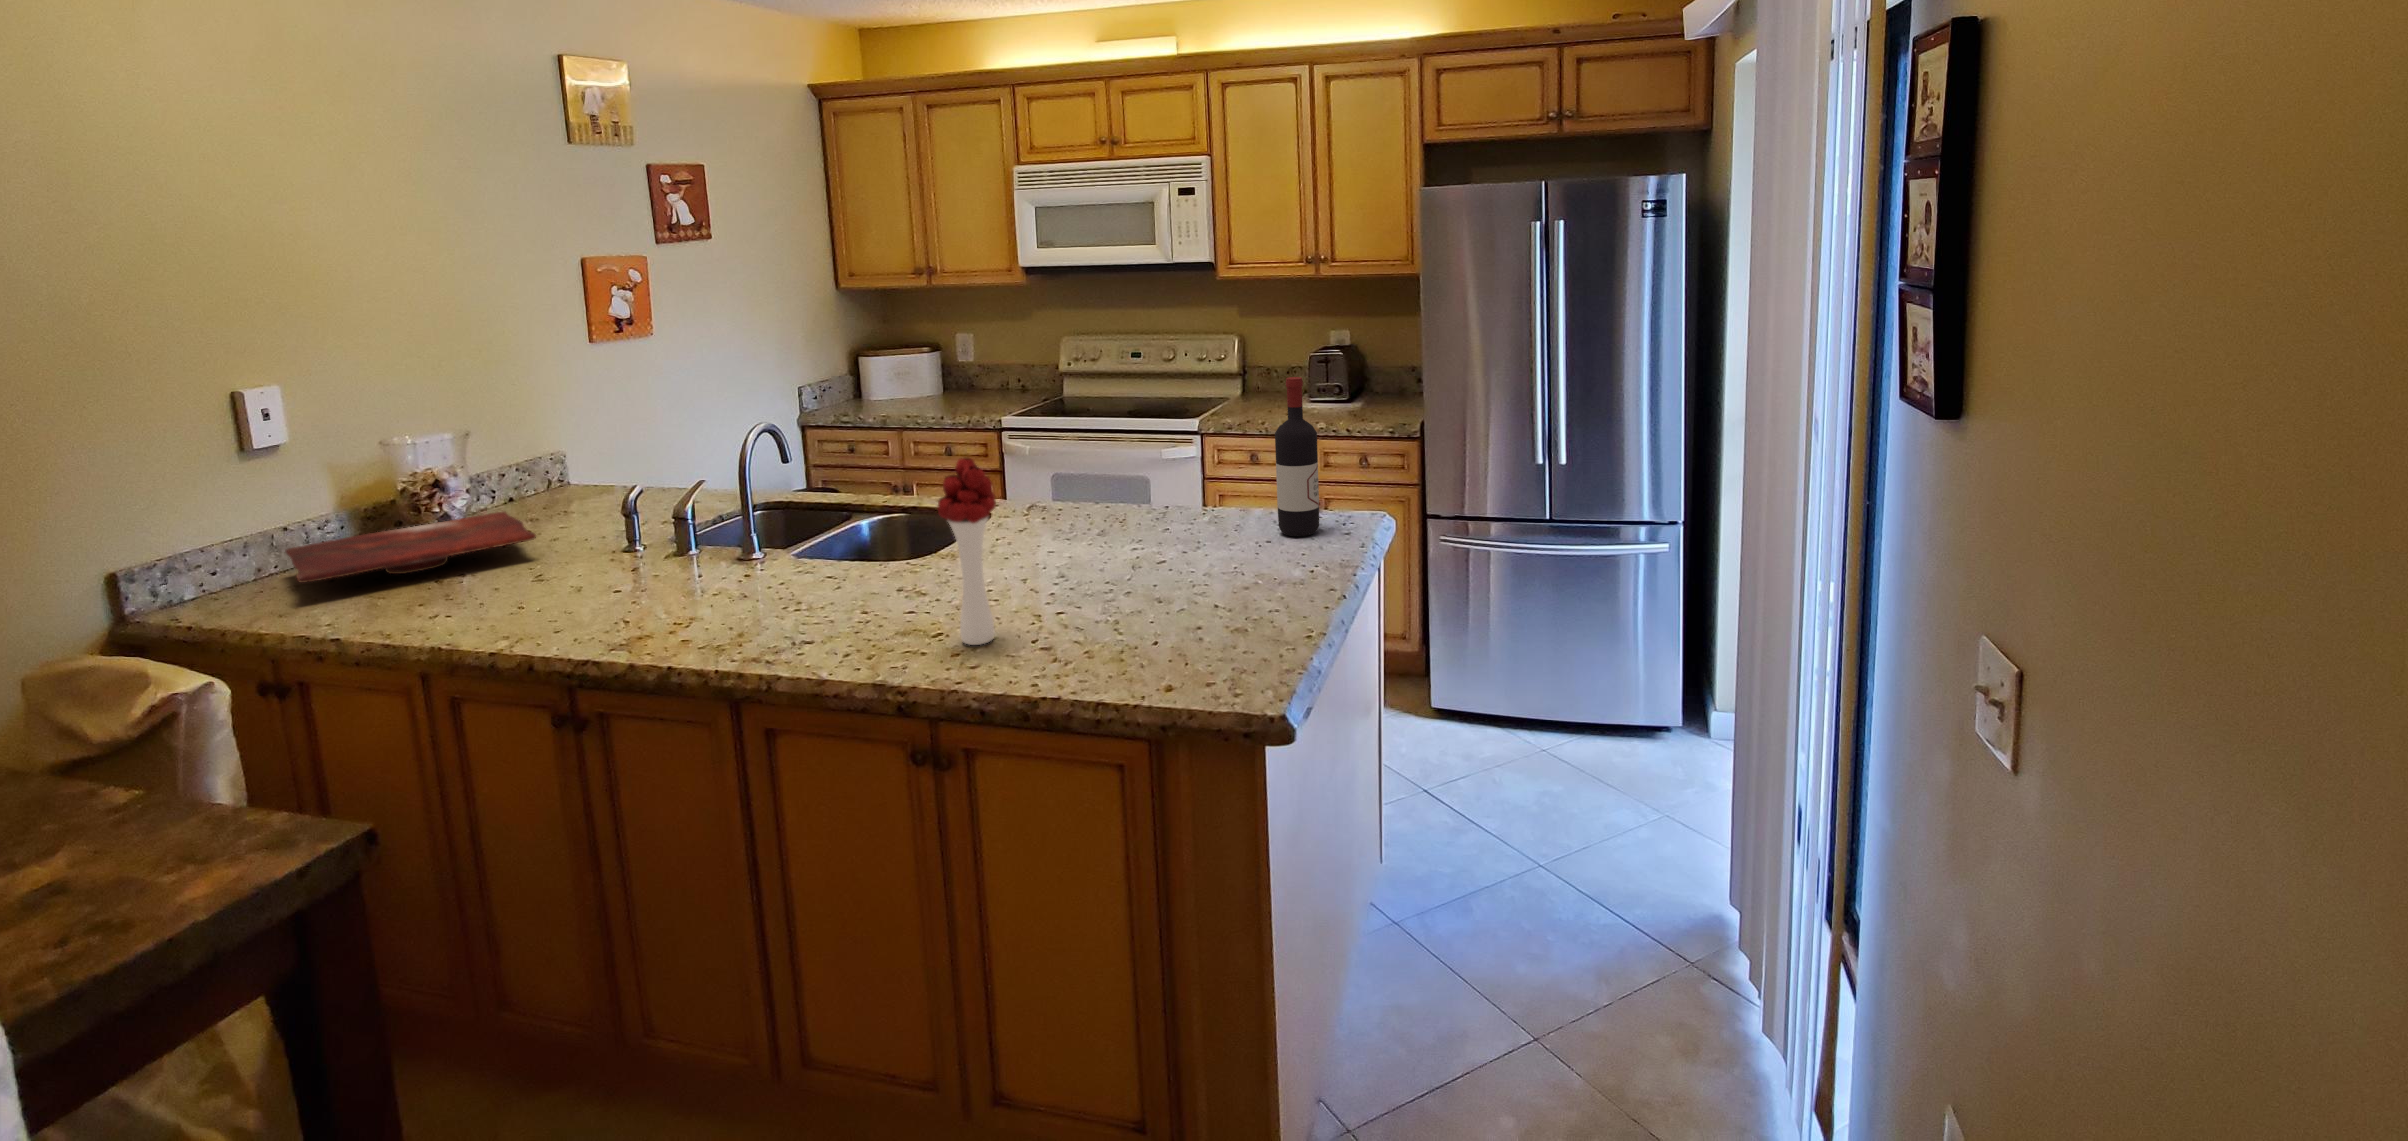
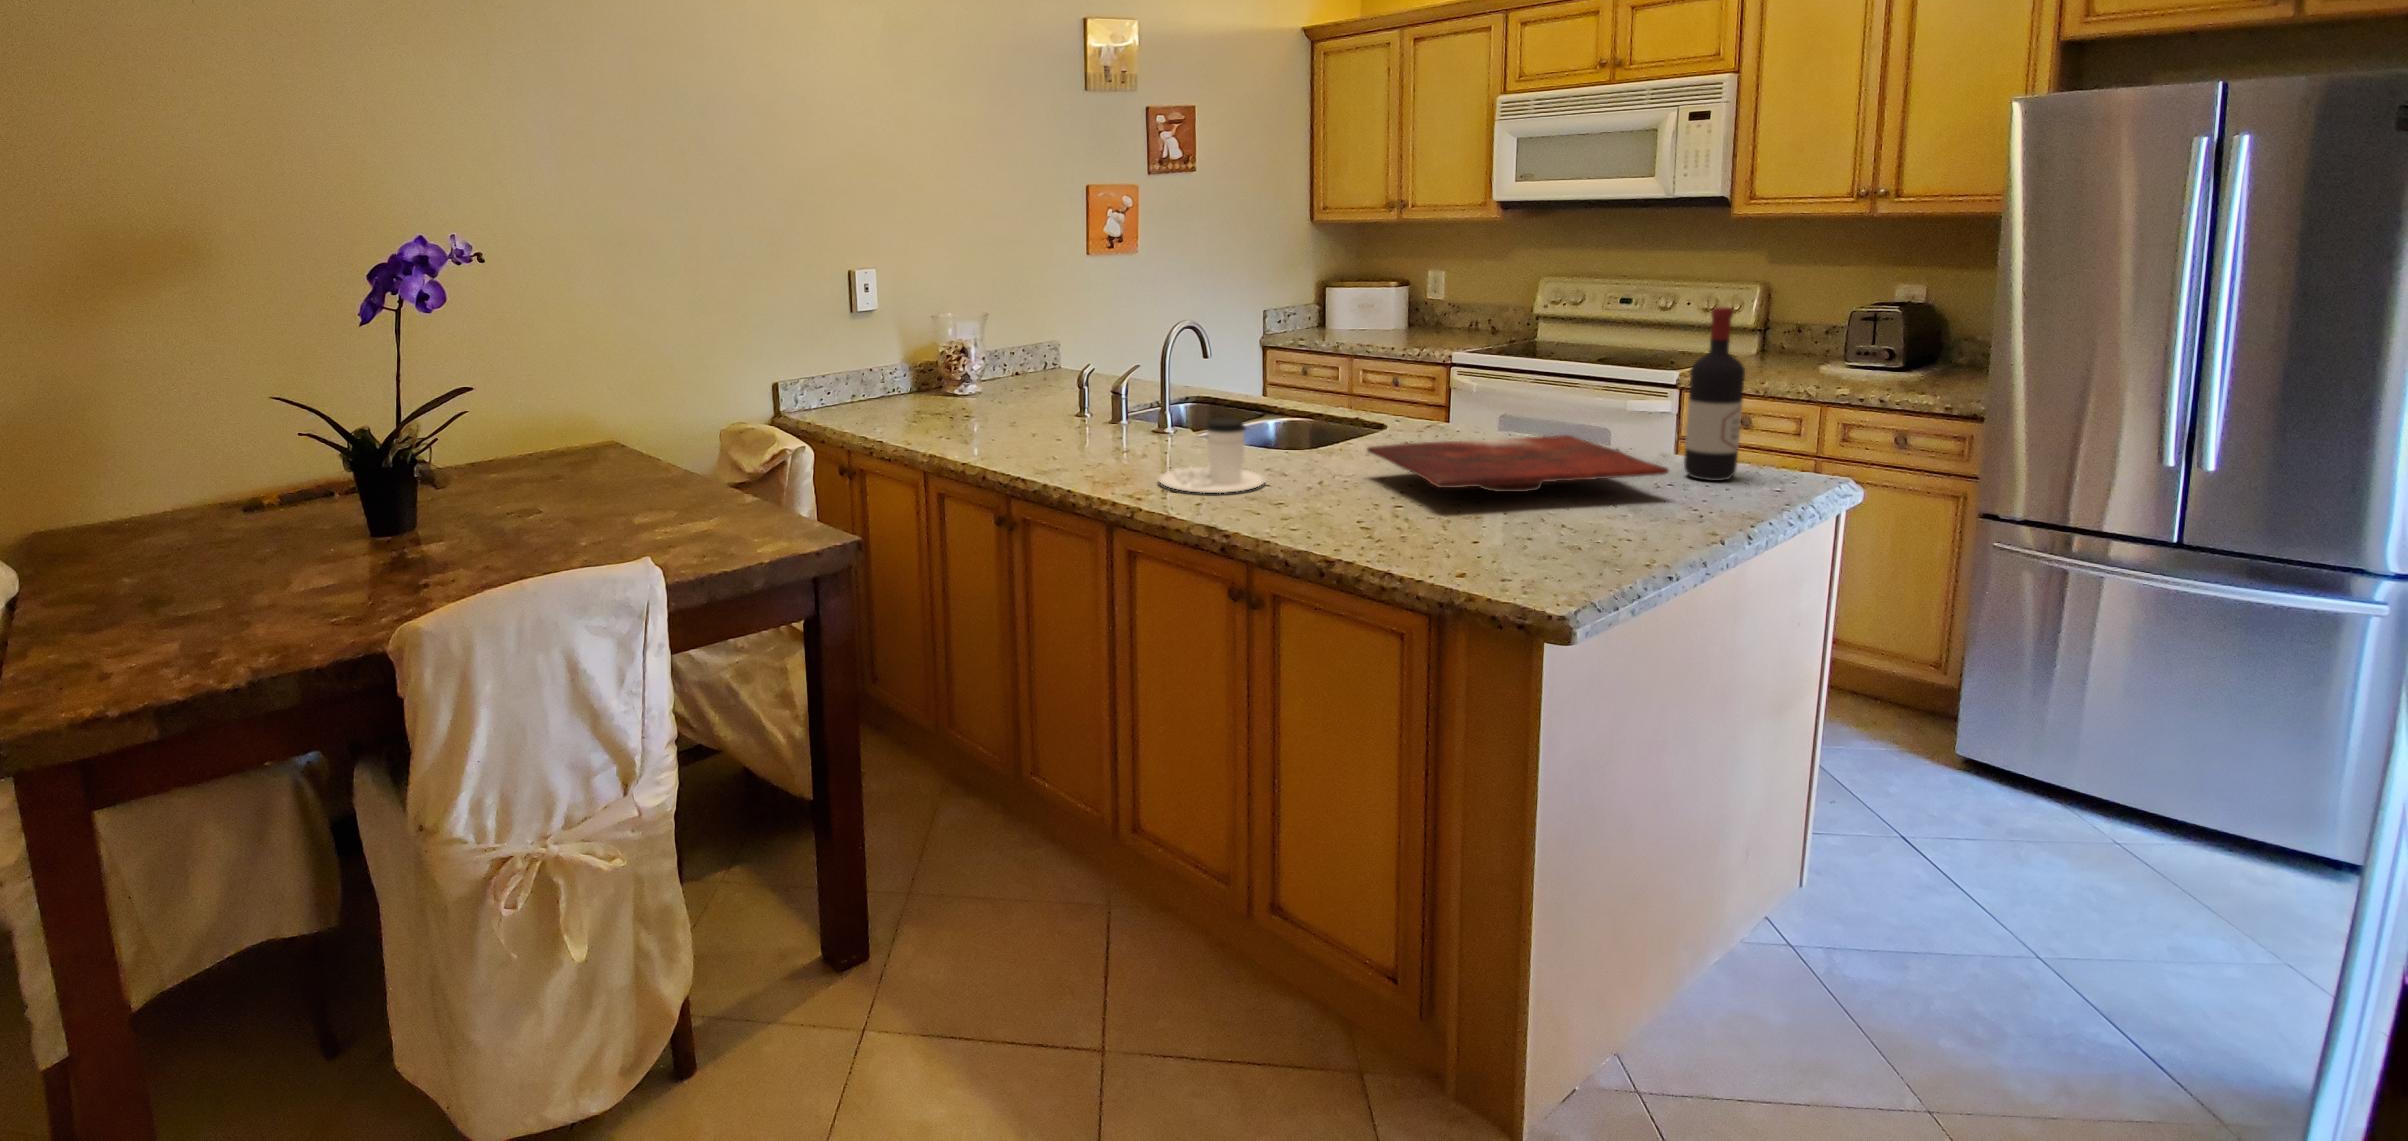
flower bouquet: present [937,458,996,645] -> none [1284,347,1340,515]
cutting board: present [285,512,536,583] -> present [1367,435,1669,492]
coffee cup: none [781,542,910,639] -> present [1158,418,1265,493]

